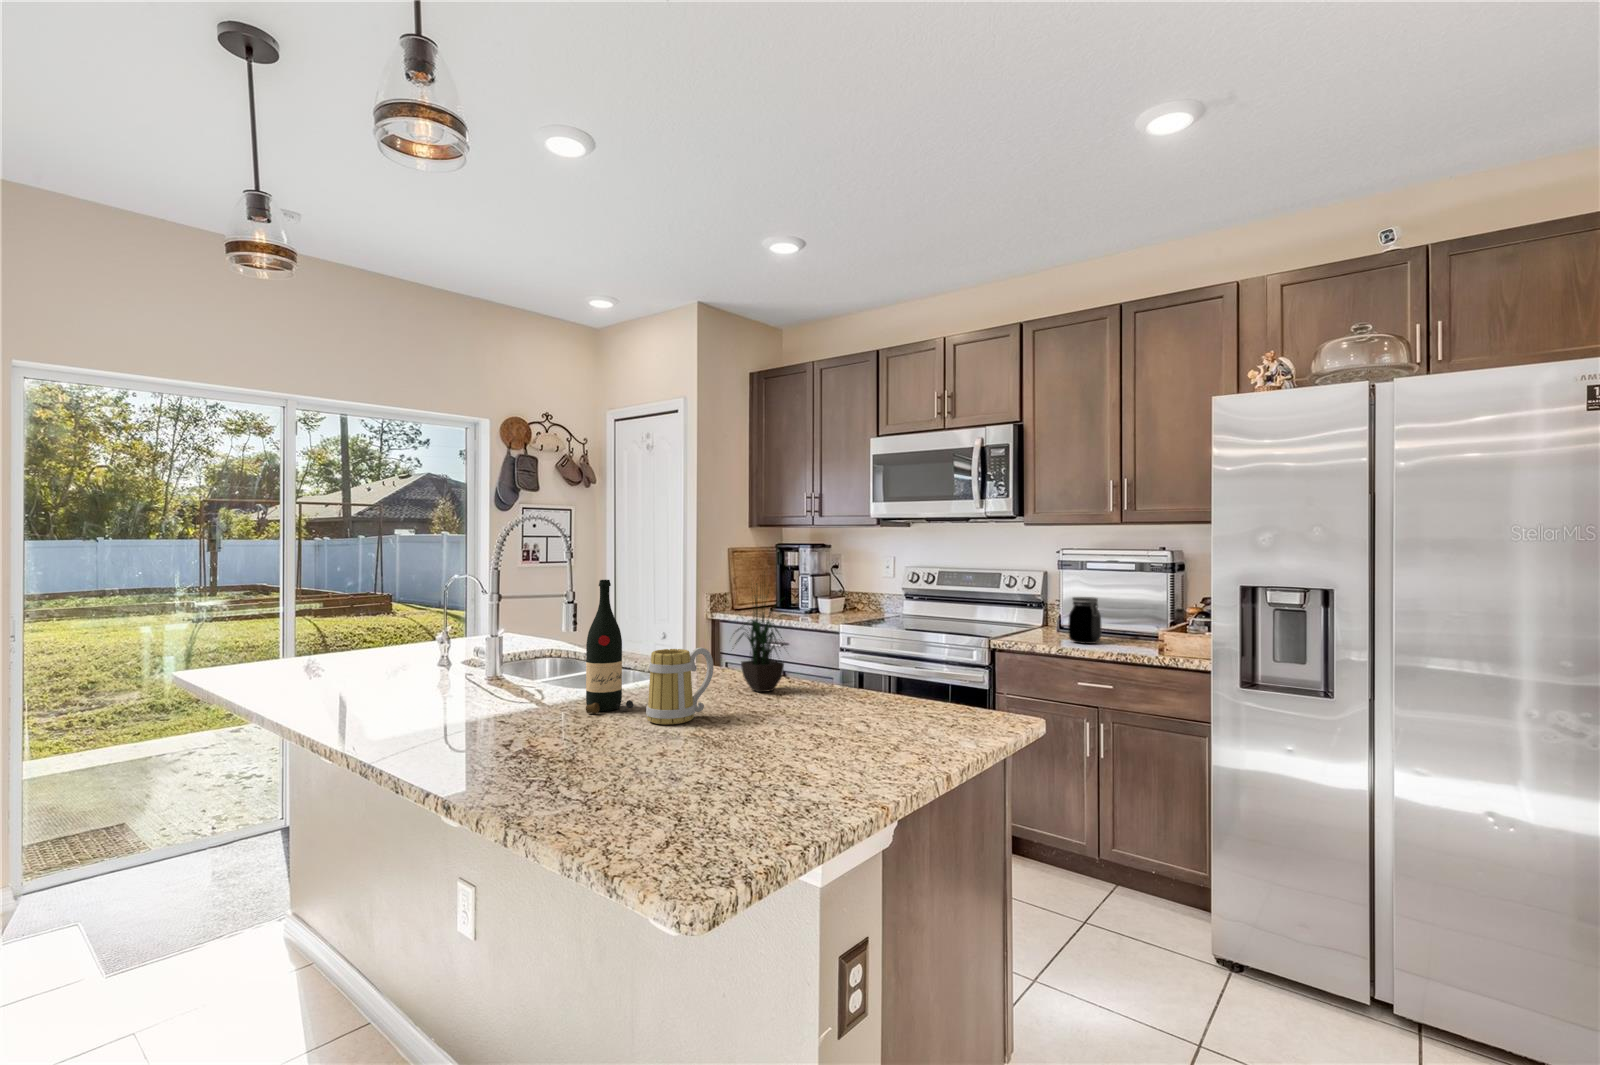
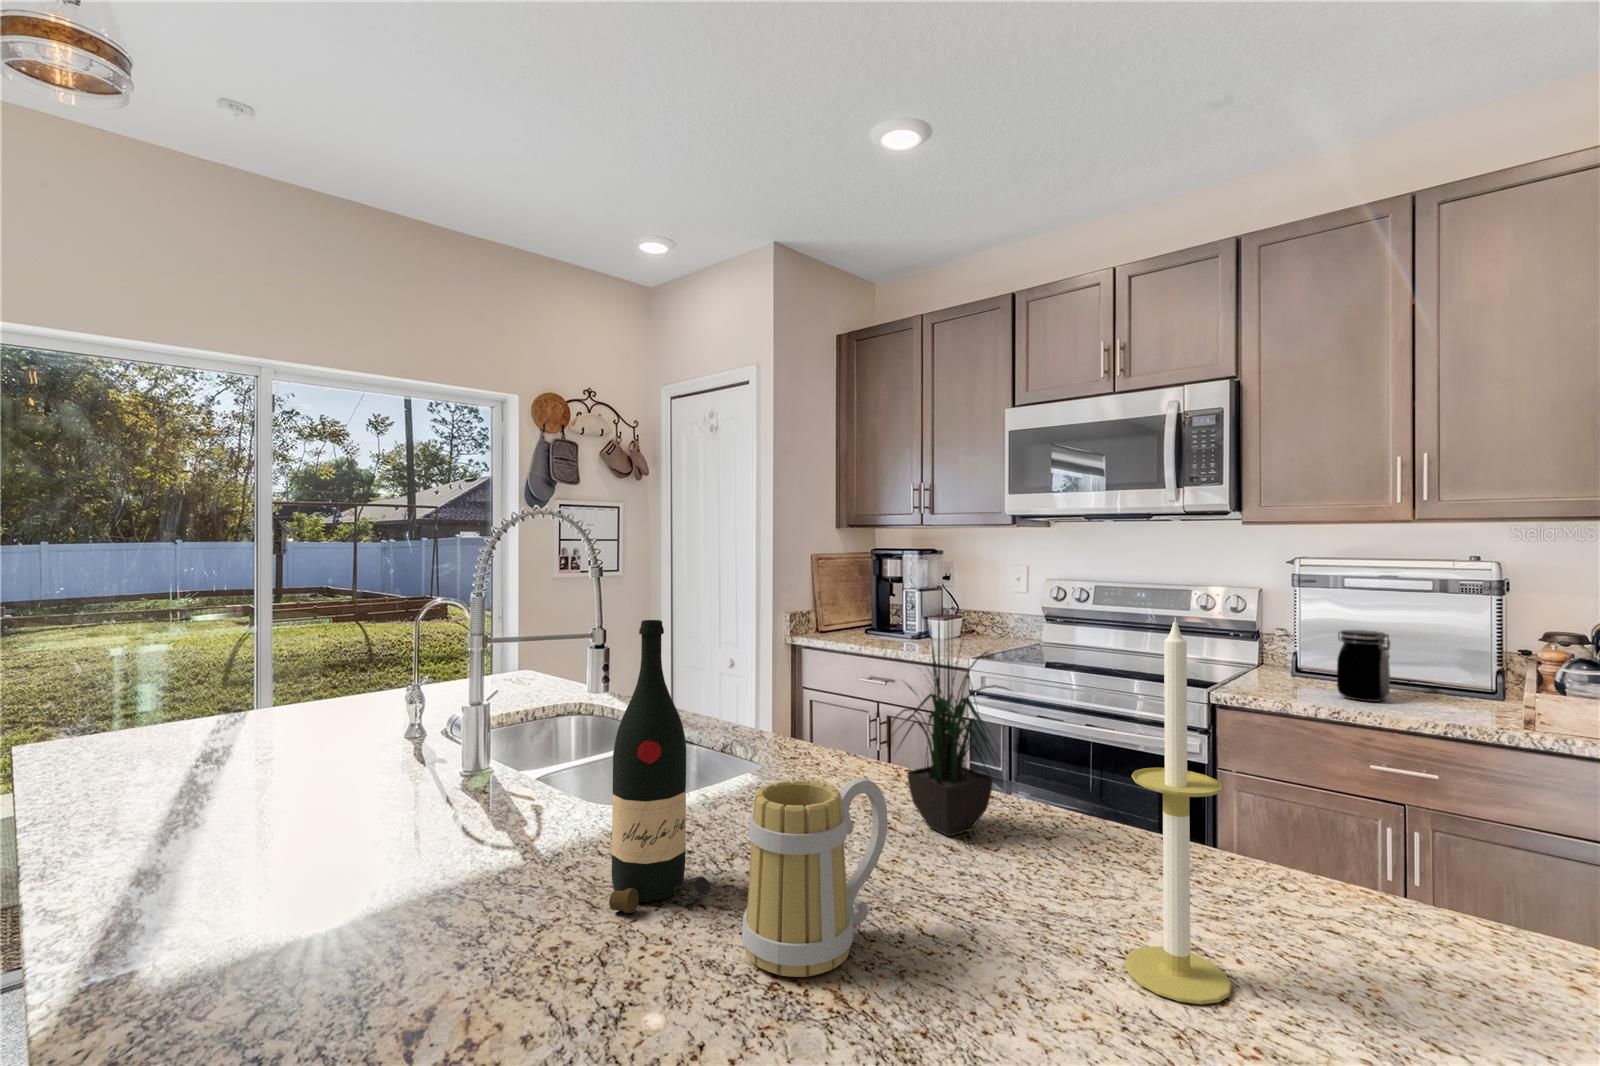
candle: none [808,573,847,726] -> present [1125,617,1232,1004]

